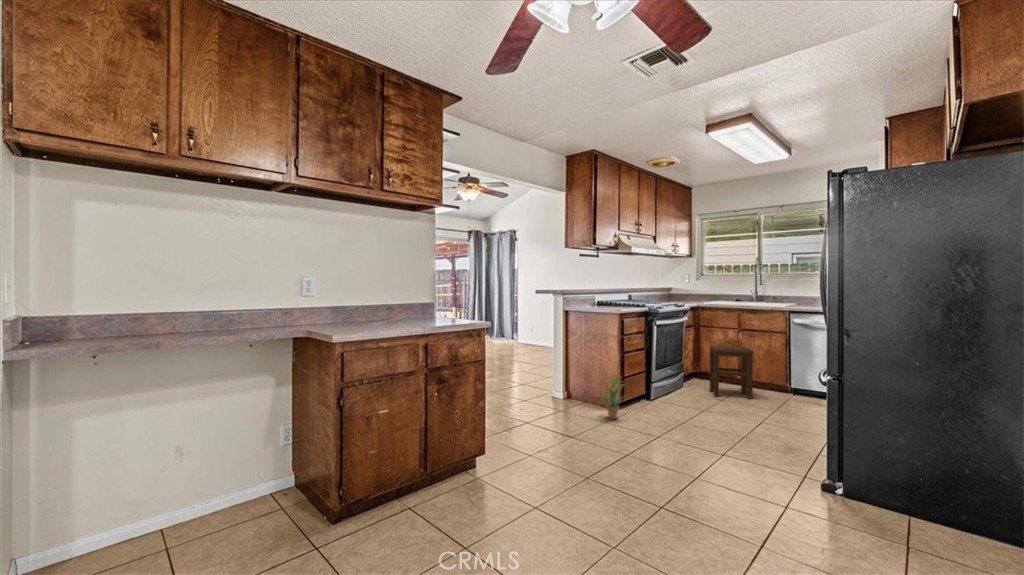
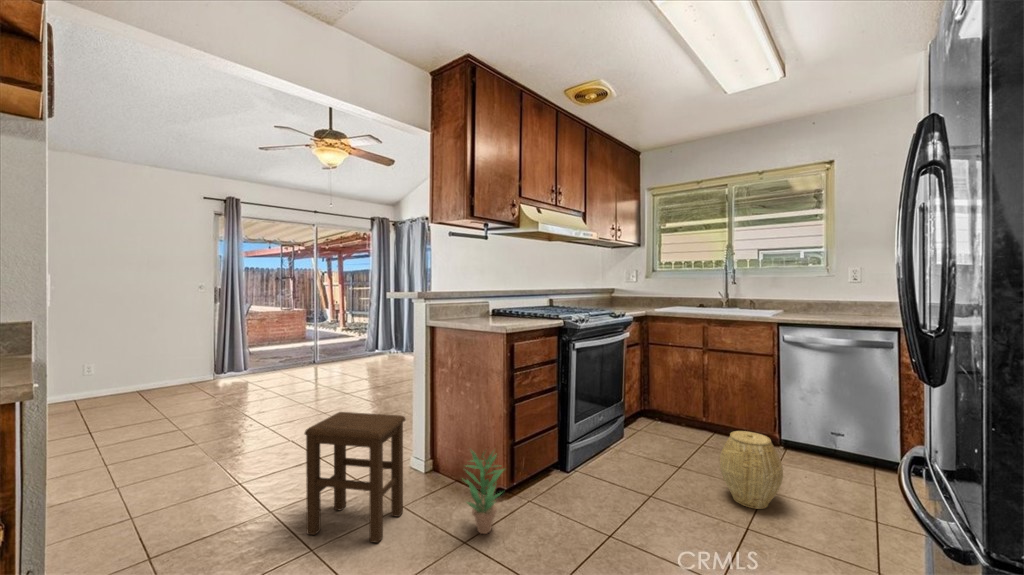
stool: present [709,346,754,399] -> present [305,412,406,543]
woven basket: none [746,373,782,415] -> present [720,431,783,509]

